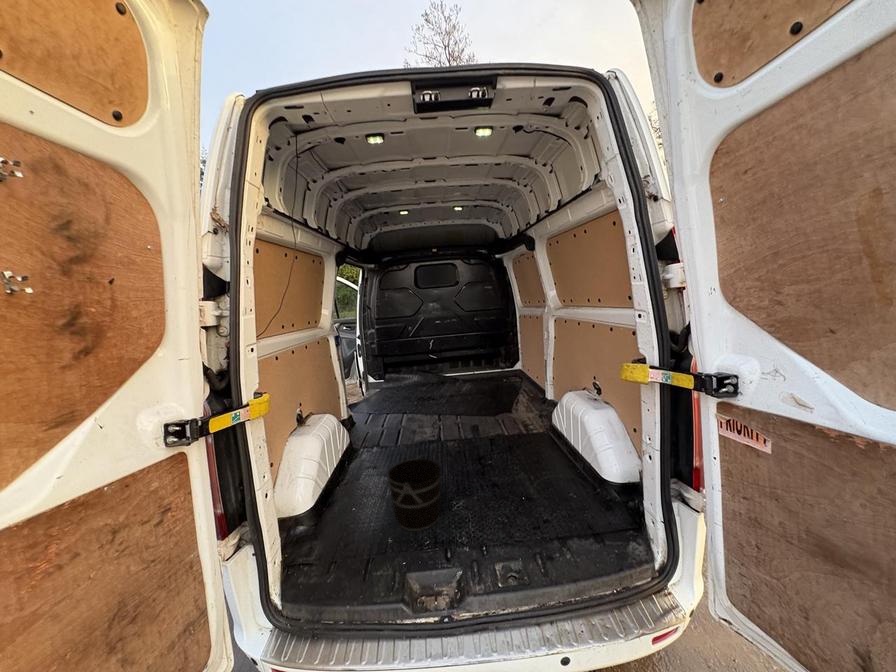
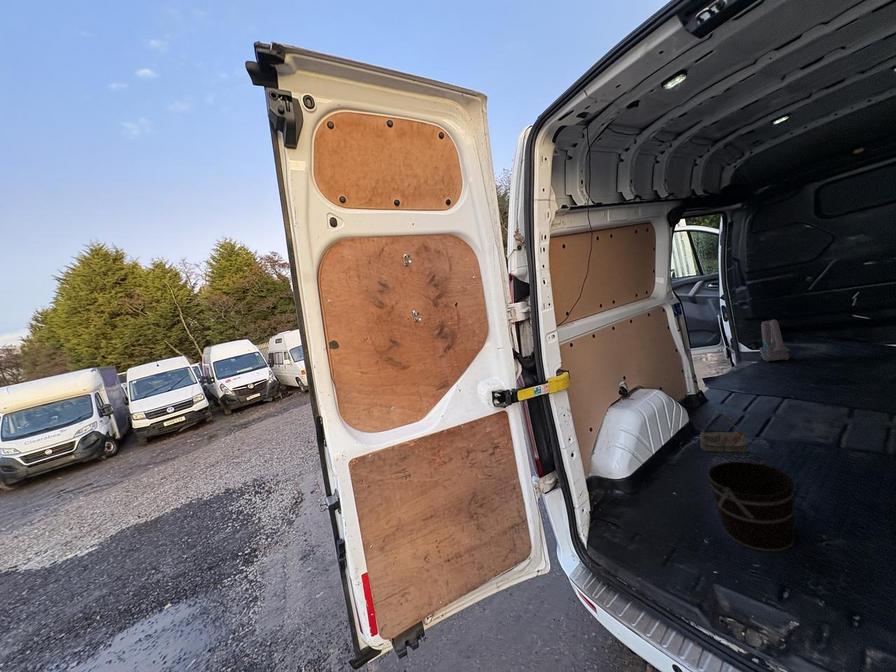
vacuum cleaner: none [381,356,402,389] -> present [760,320,790,362]
bag: none [363,426,395,464] -> present [700,411,747,453]

